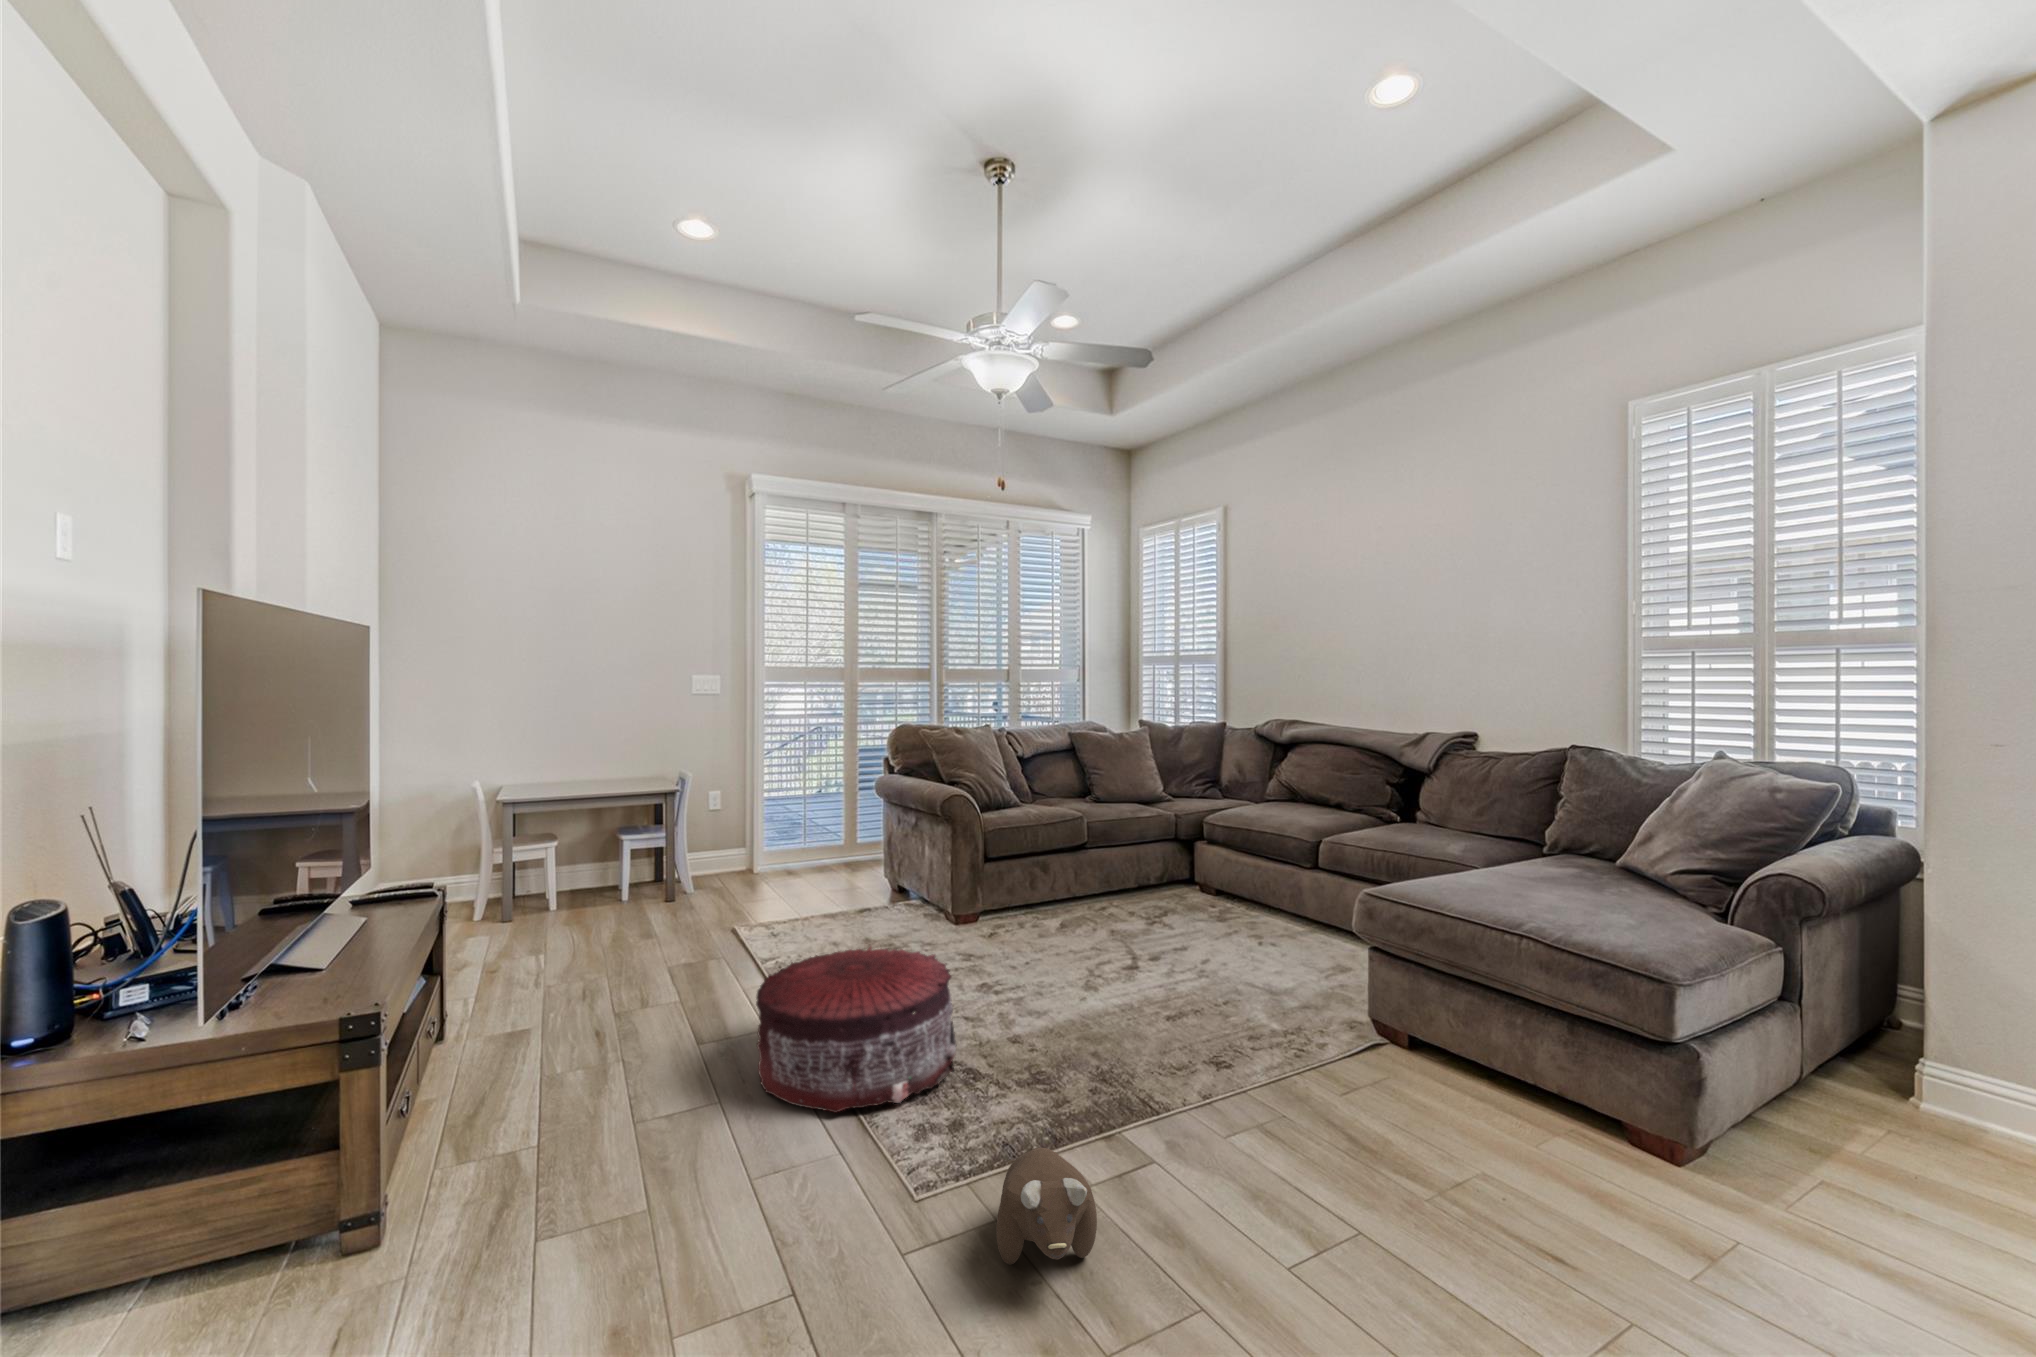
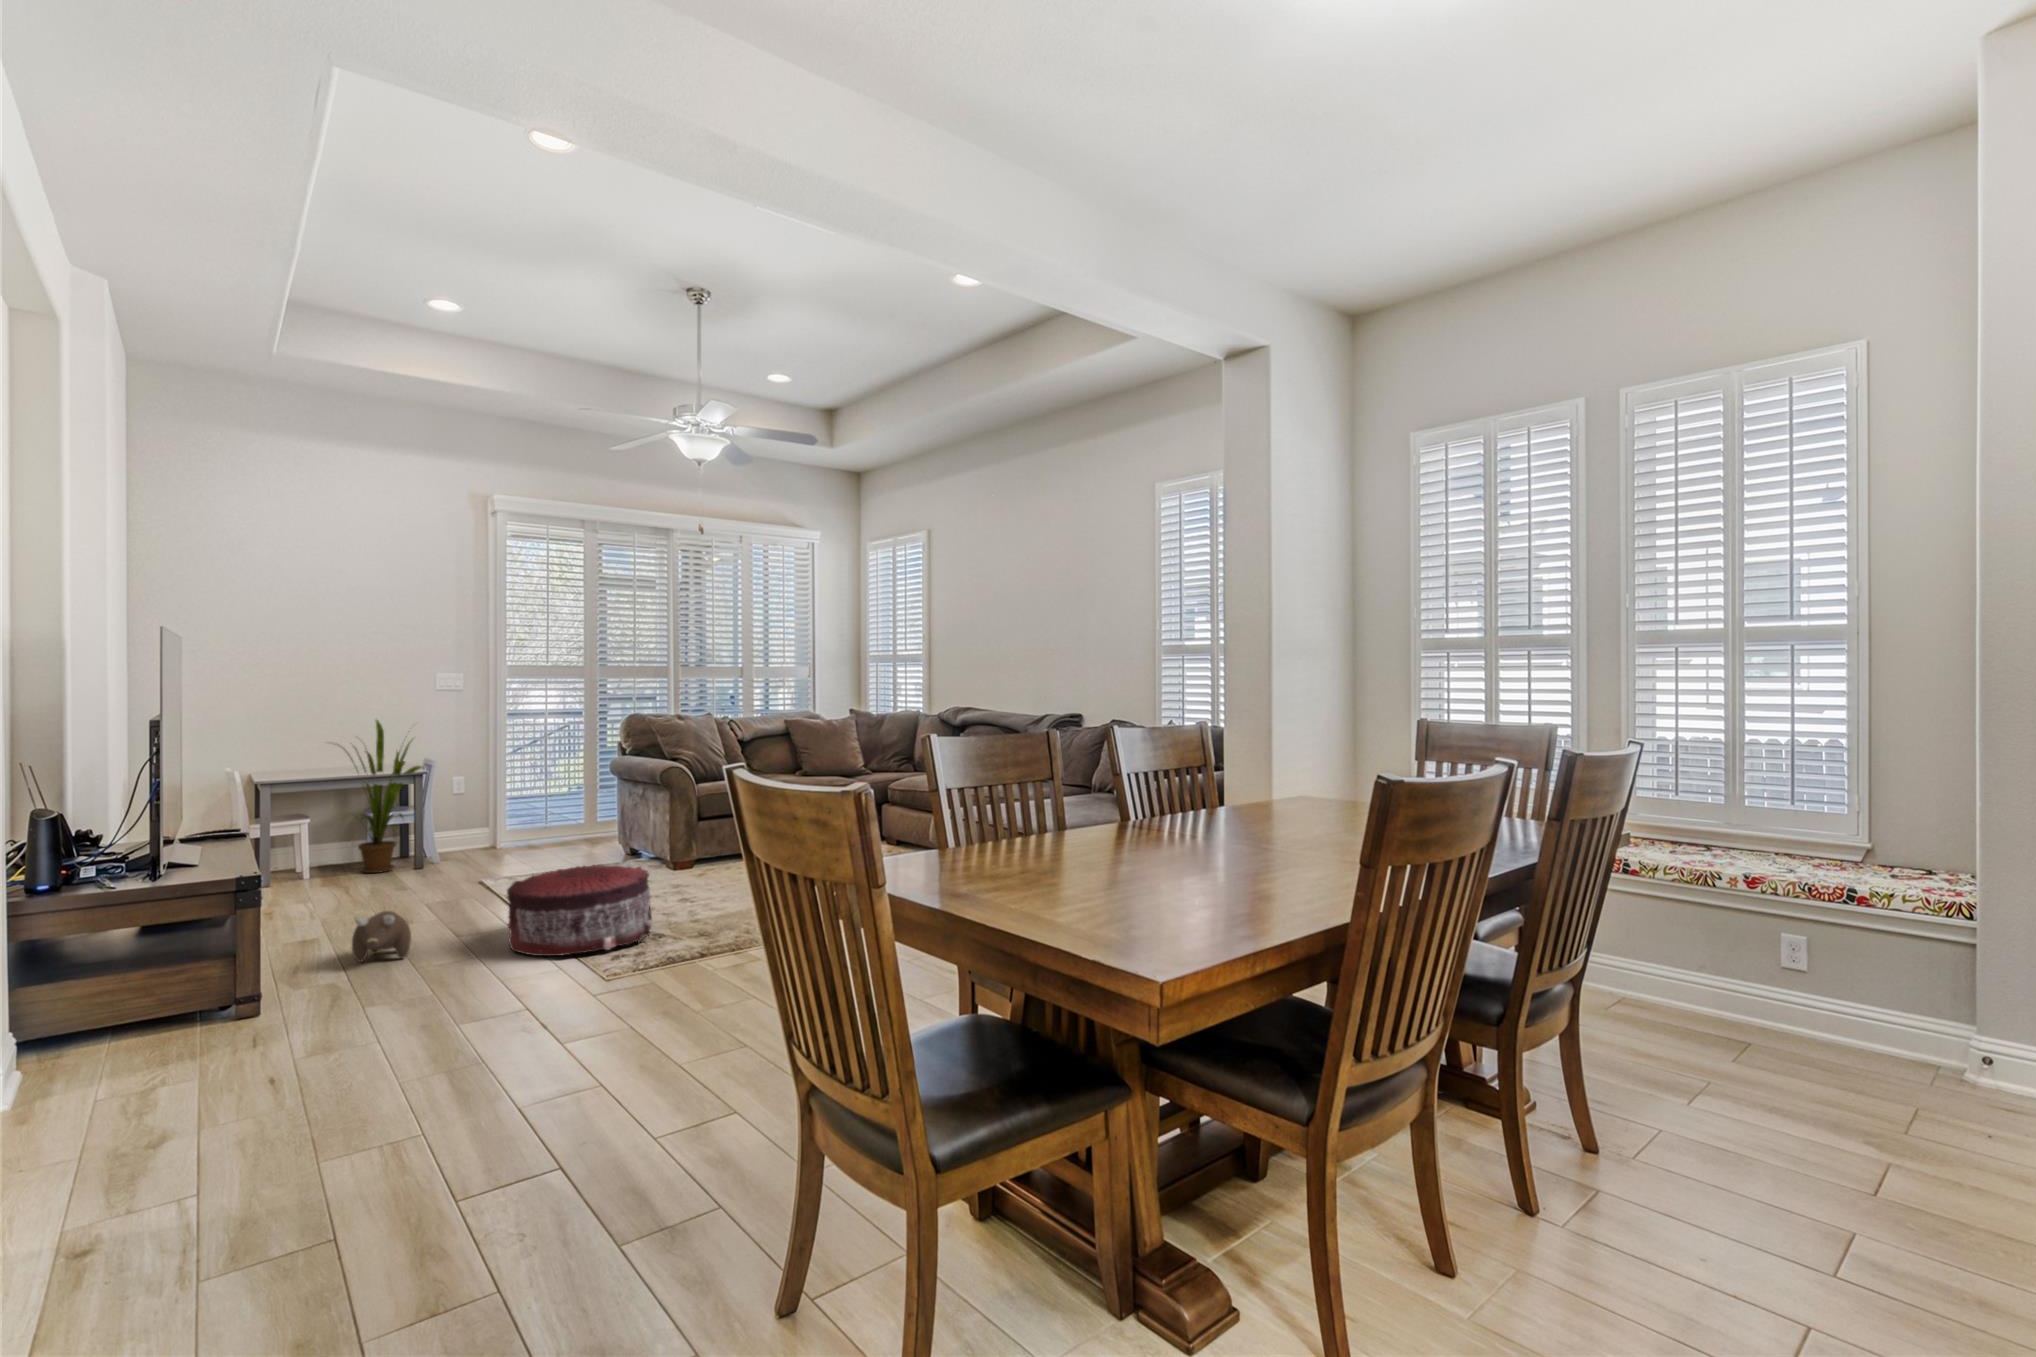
house plant: none [569,727,676,908] -> present [334,720,421,873]
plush toy: present [996,1148,1097,1264] -> present [352,911,411,962]

